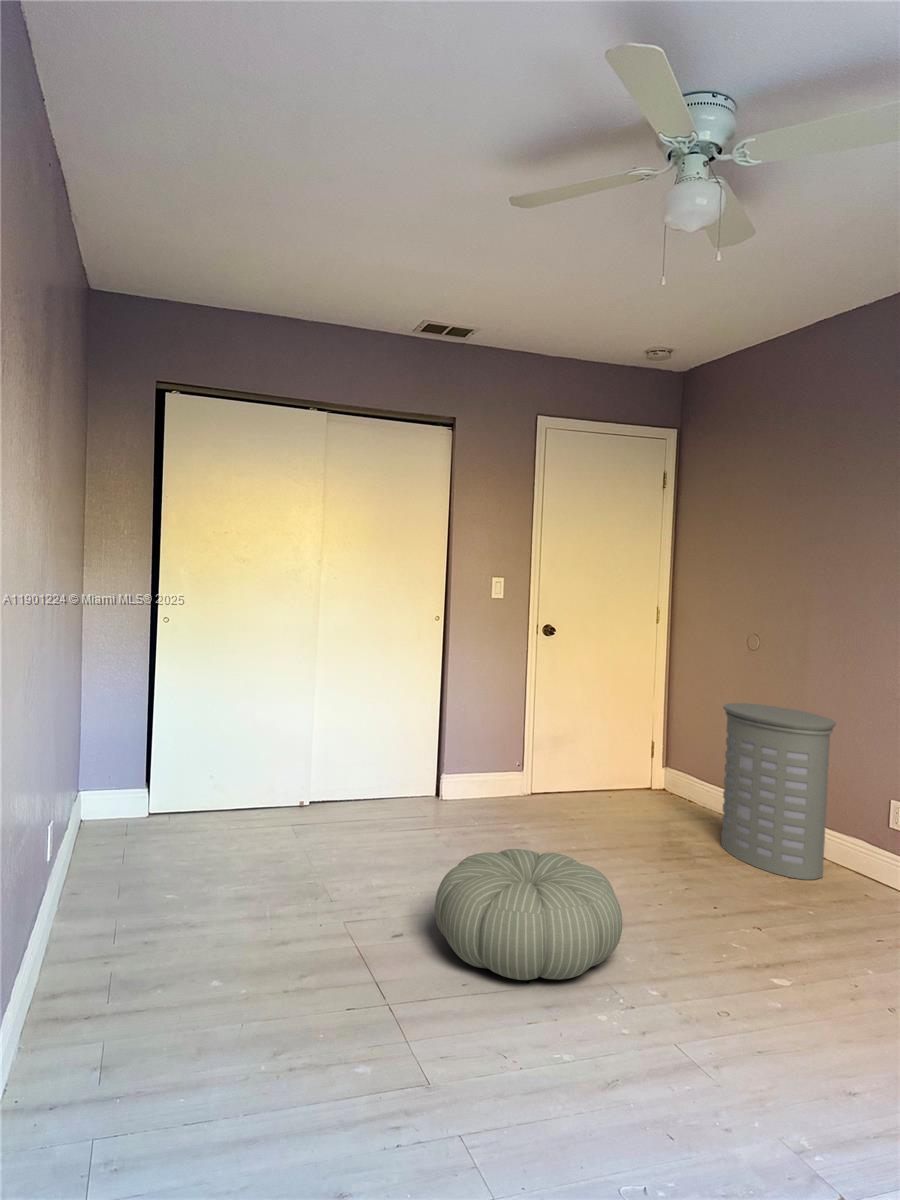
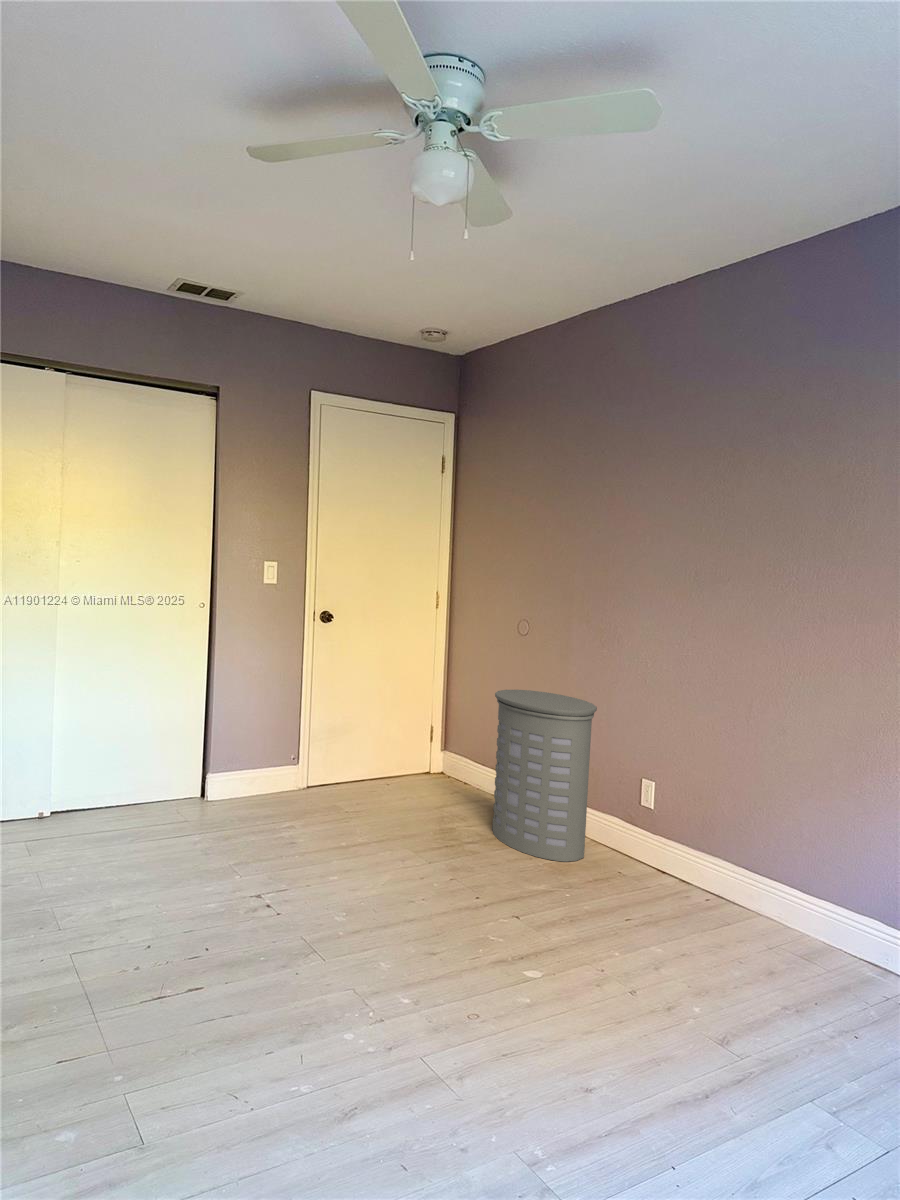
pouf: present [435,849,622,980] -> none [174,858,378,1003]

